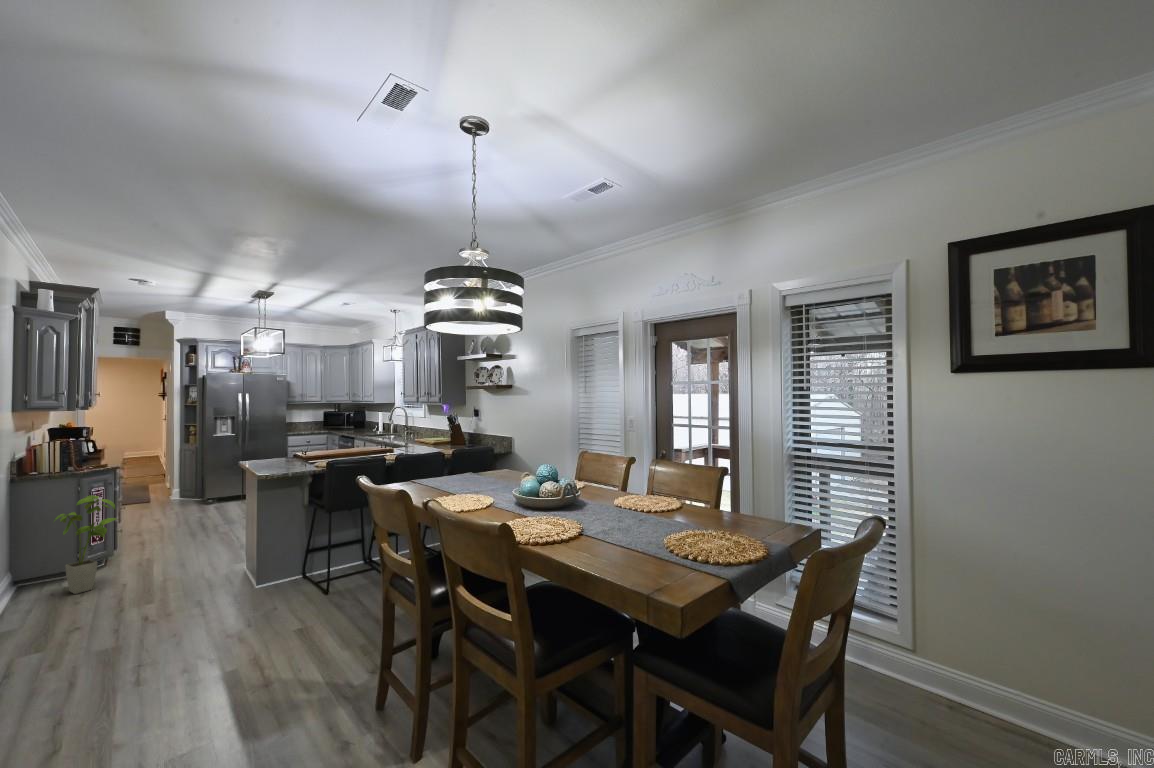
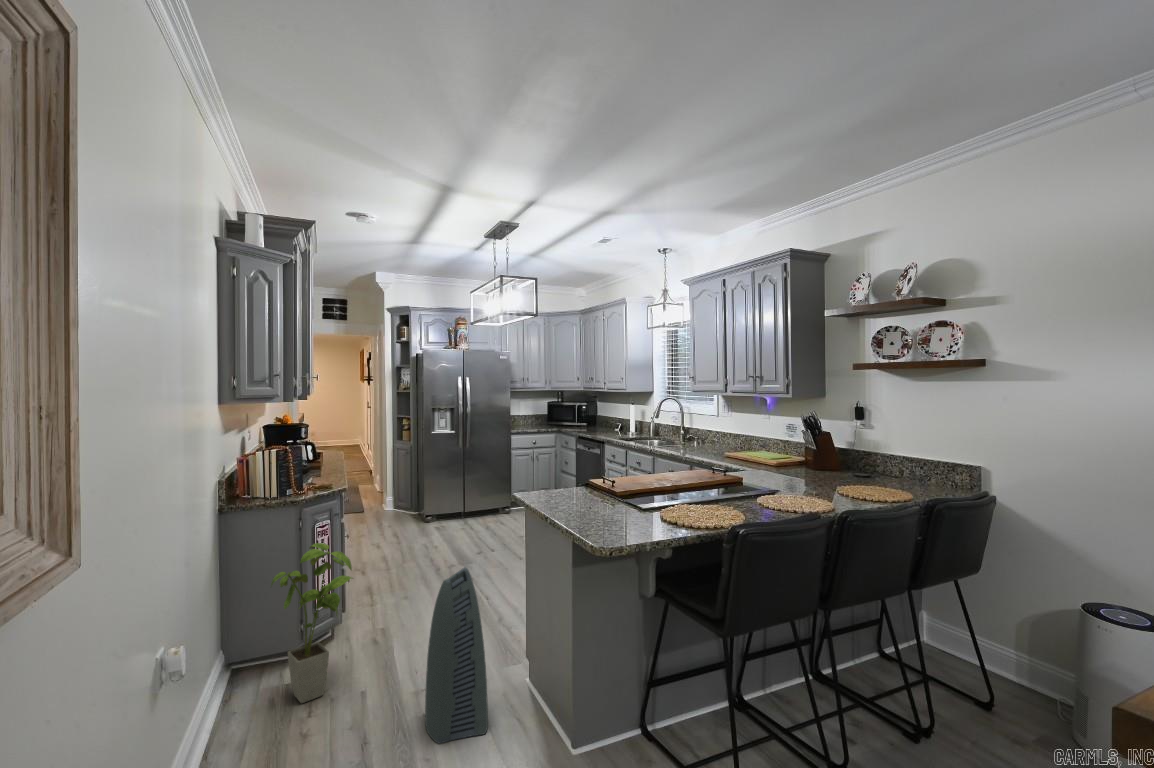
air purifier: none [163,502,207,597] -> present [425,568,488,743]

